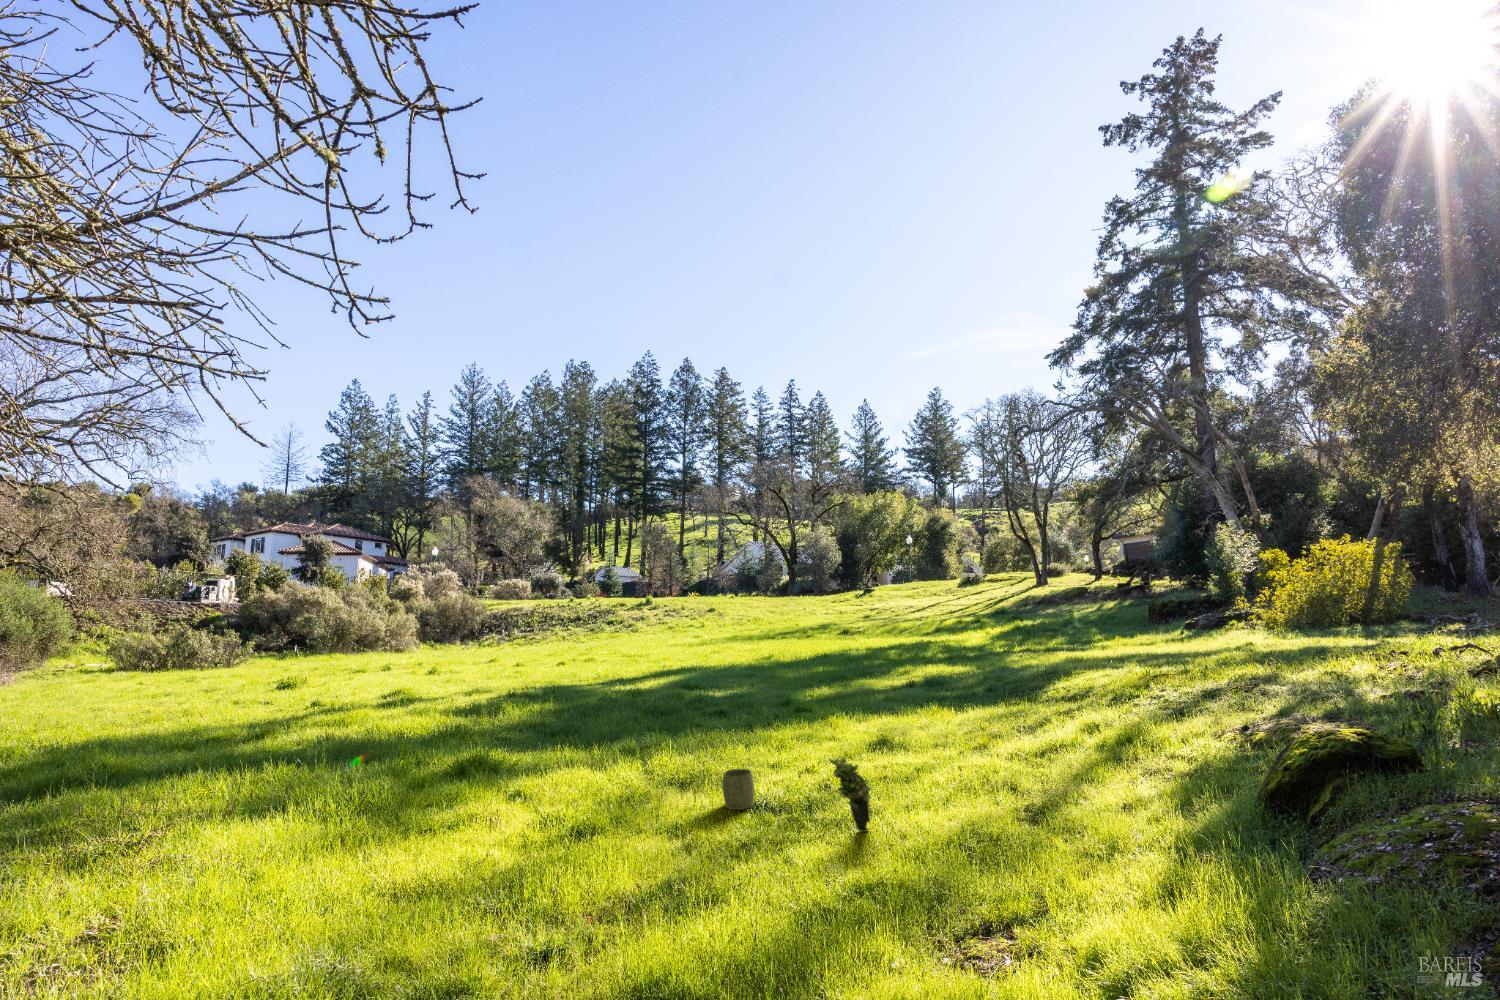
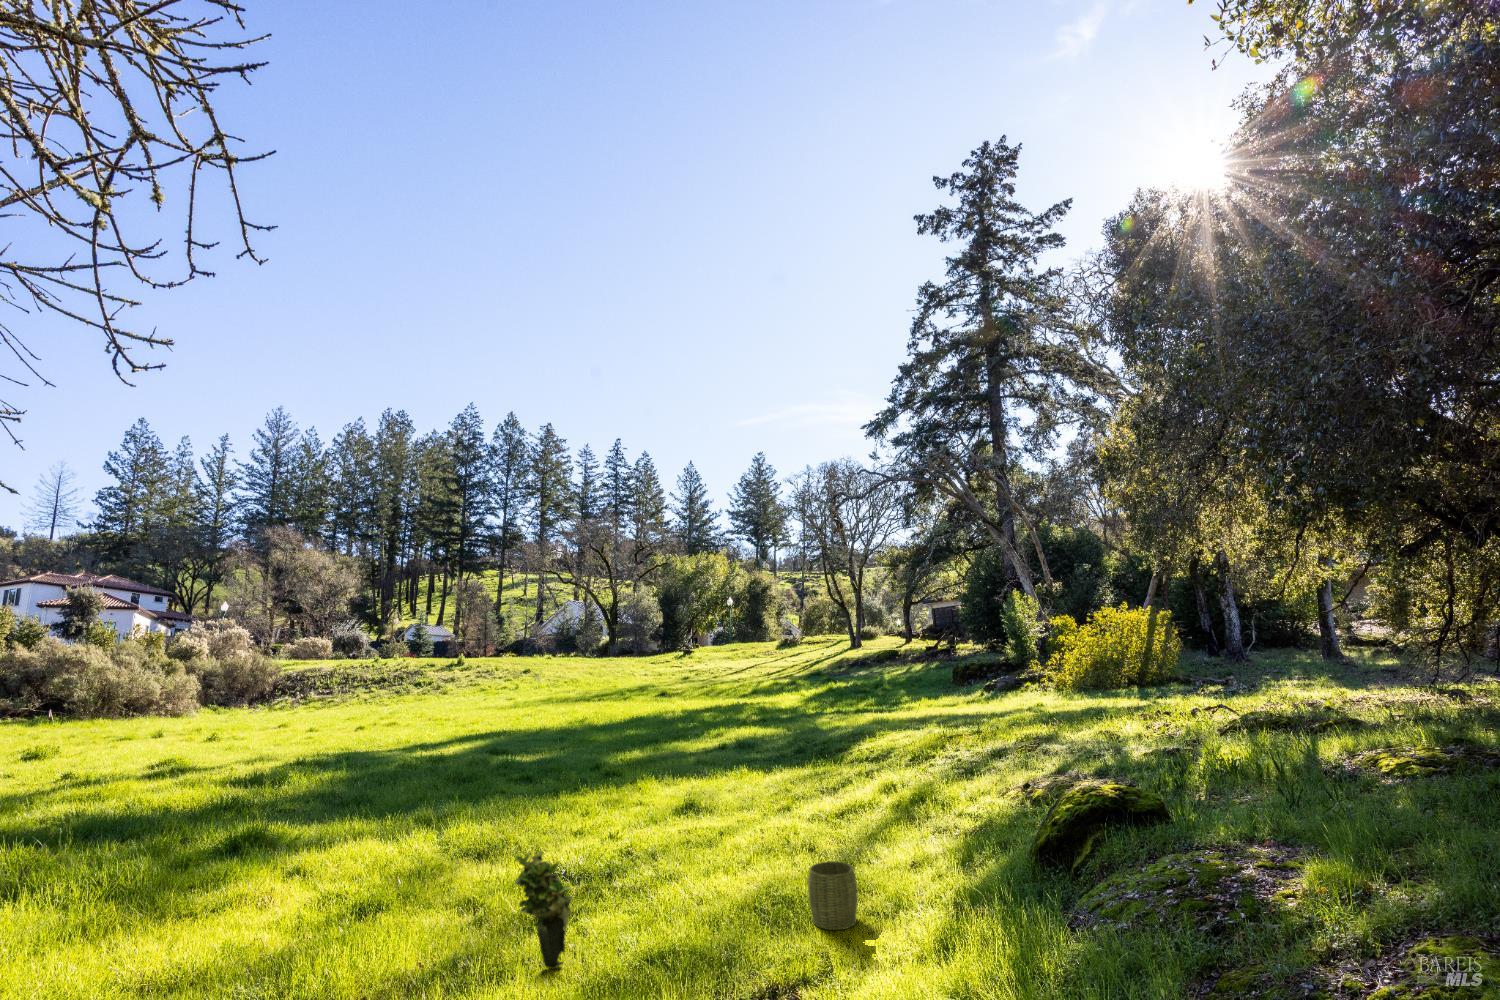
woven basket: present [722,769,754,810] -> present [808,861,858,930]

